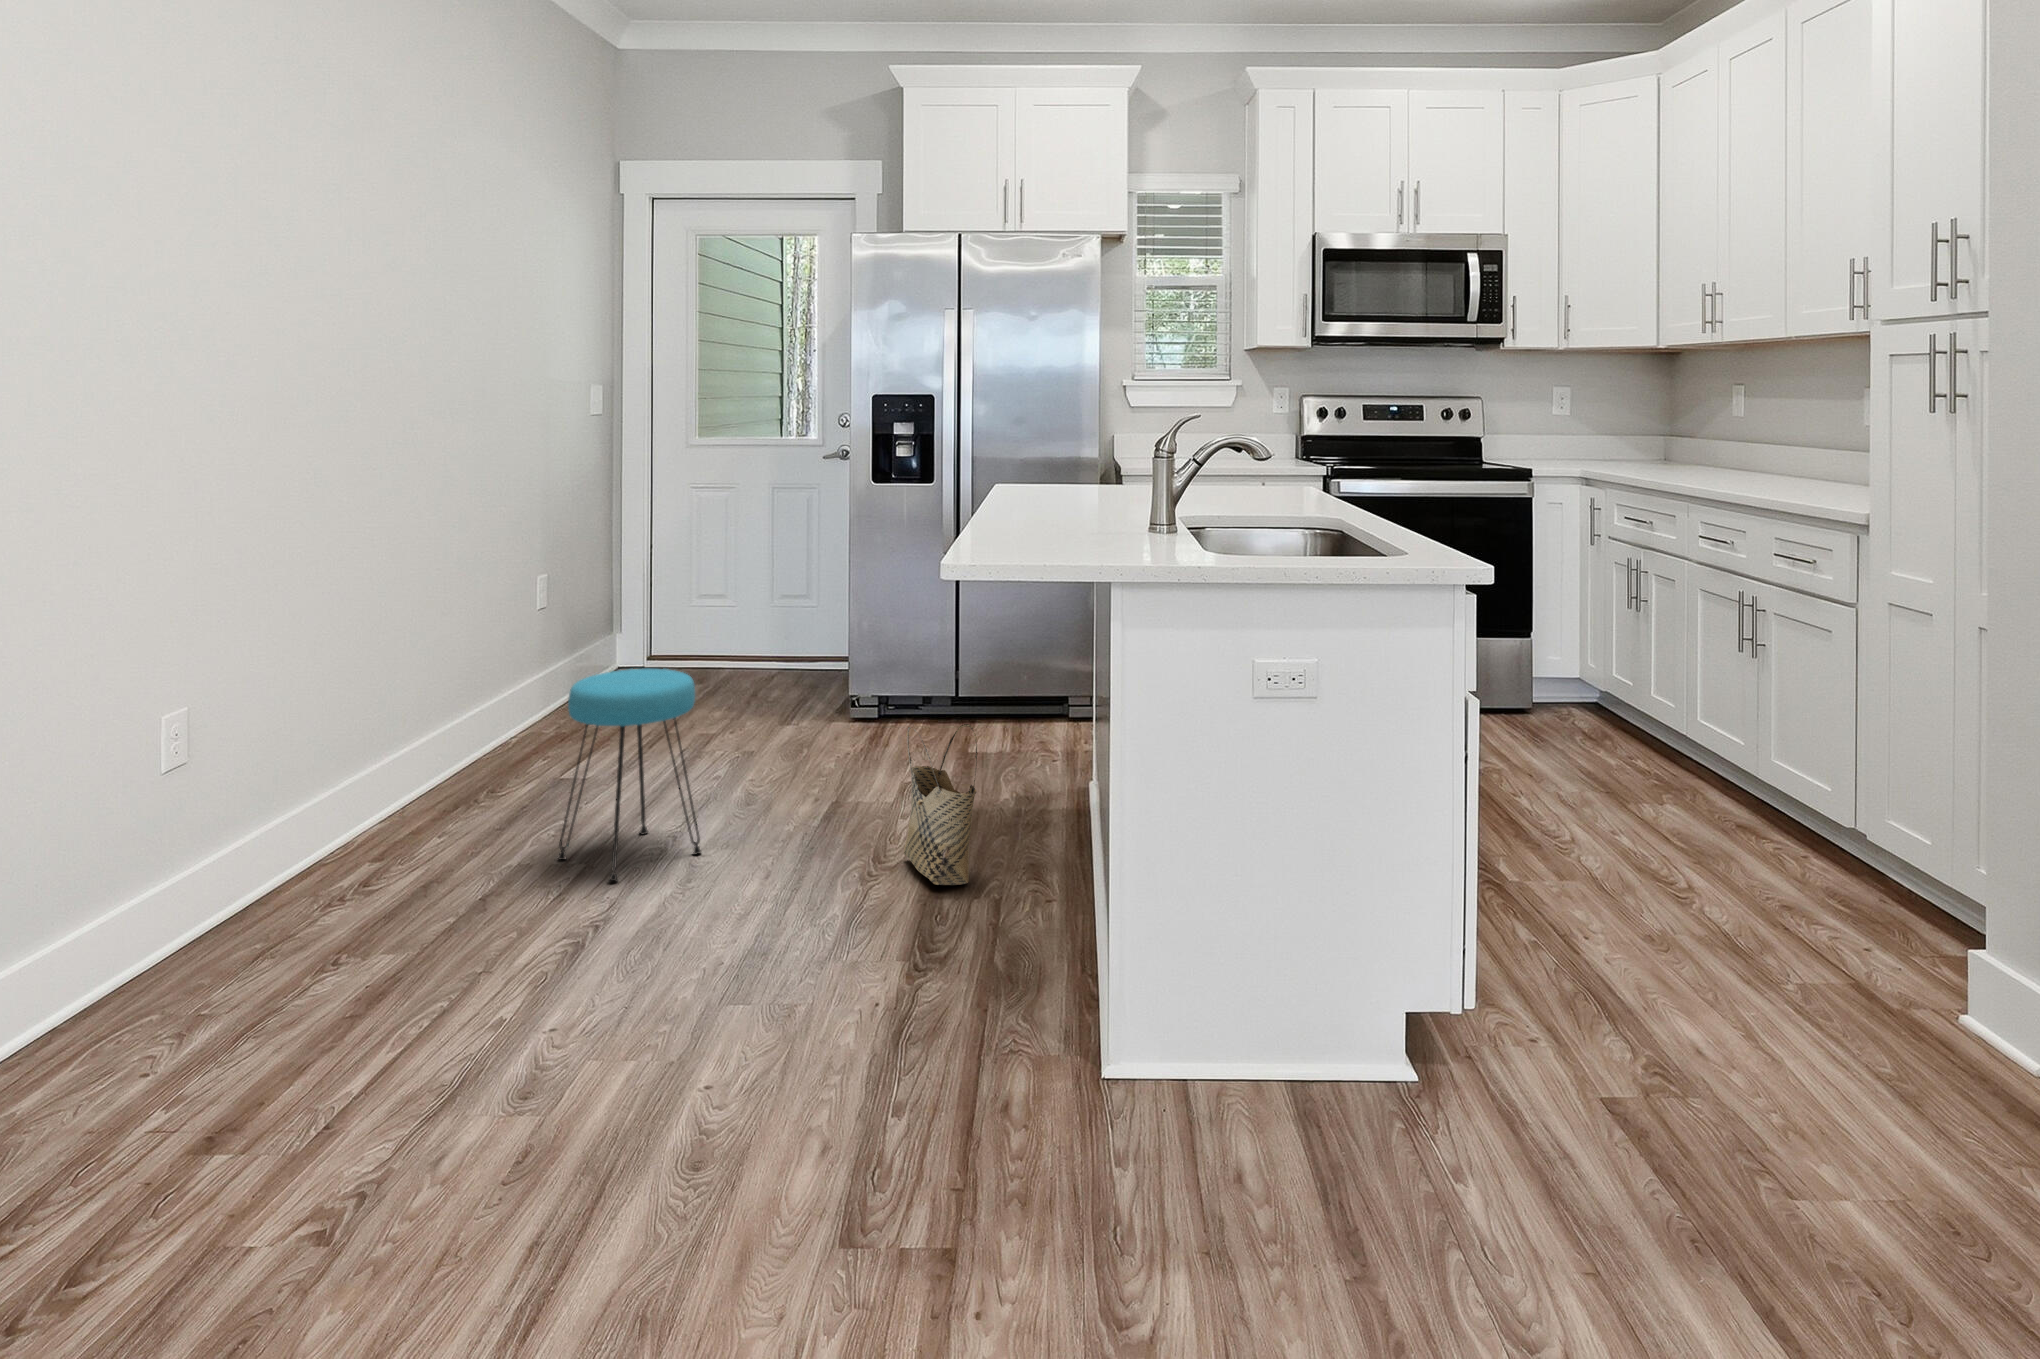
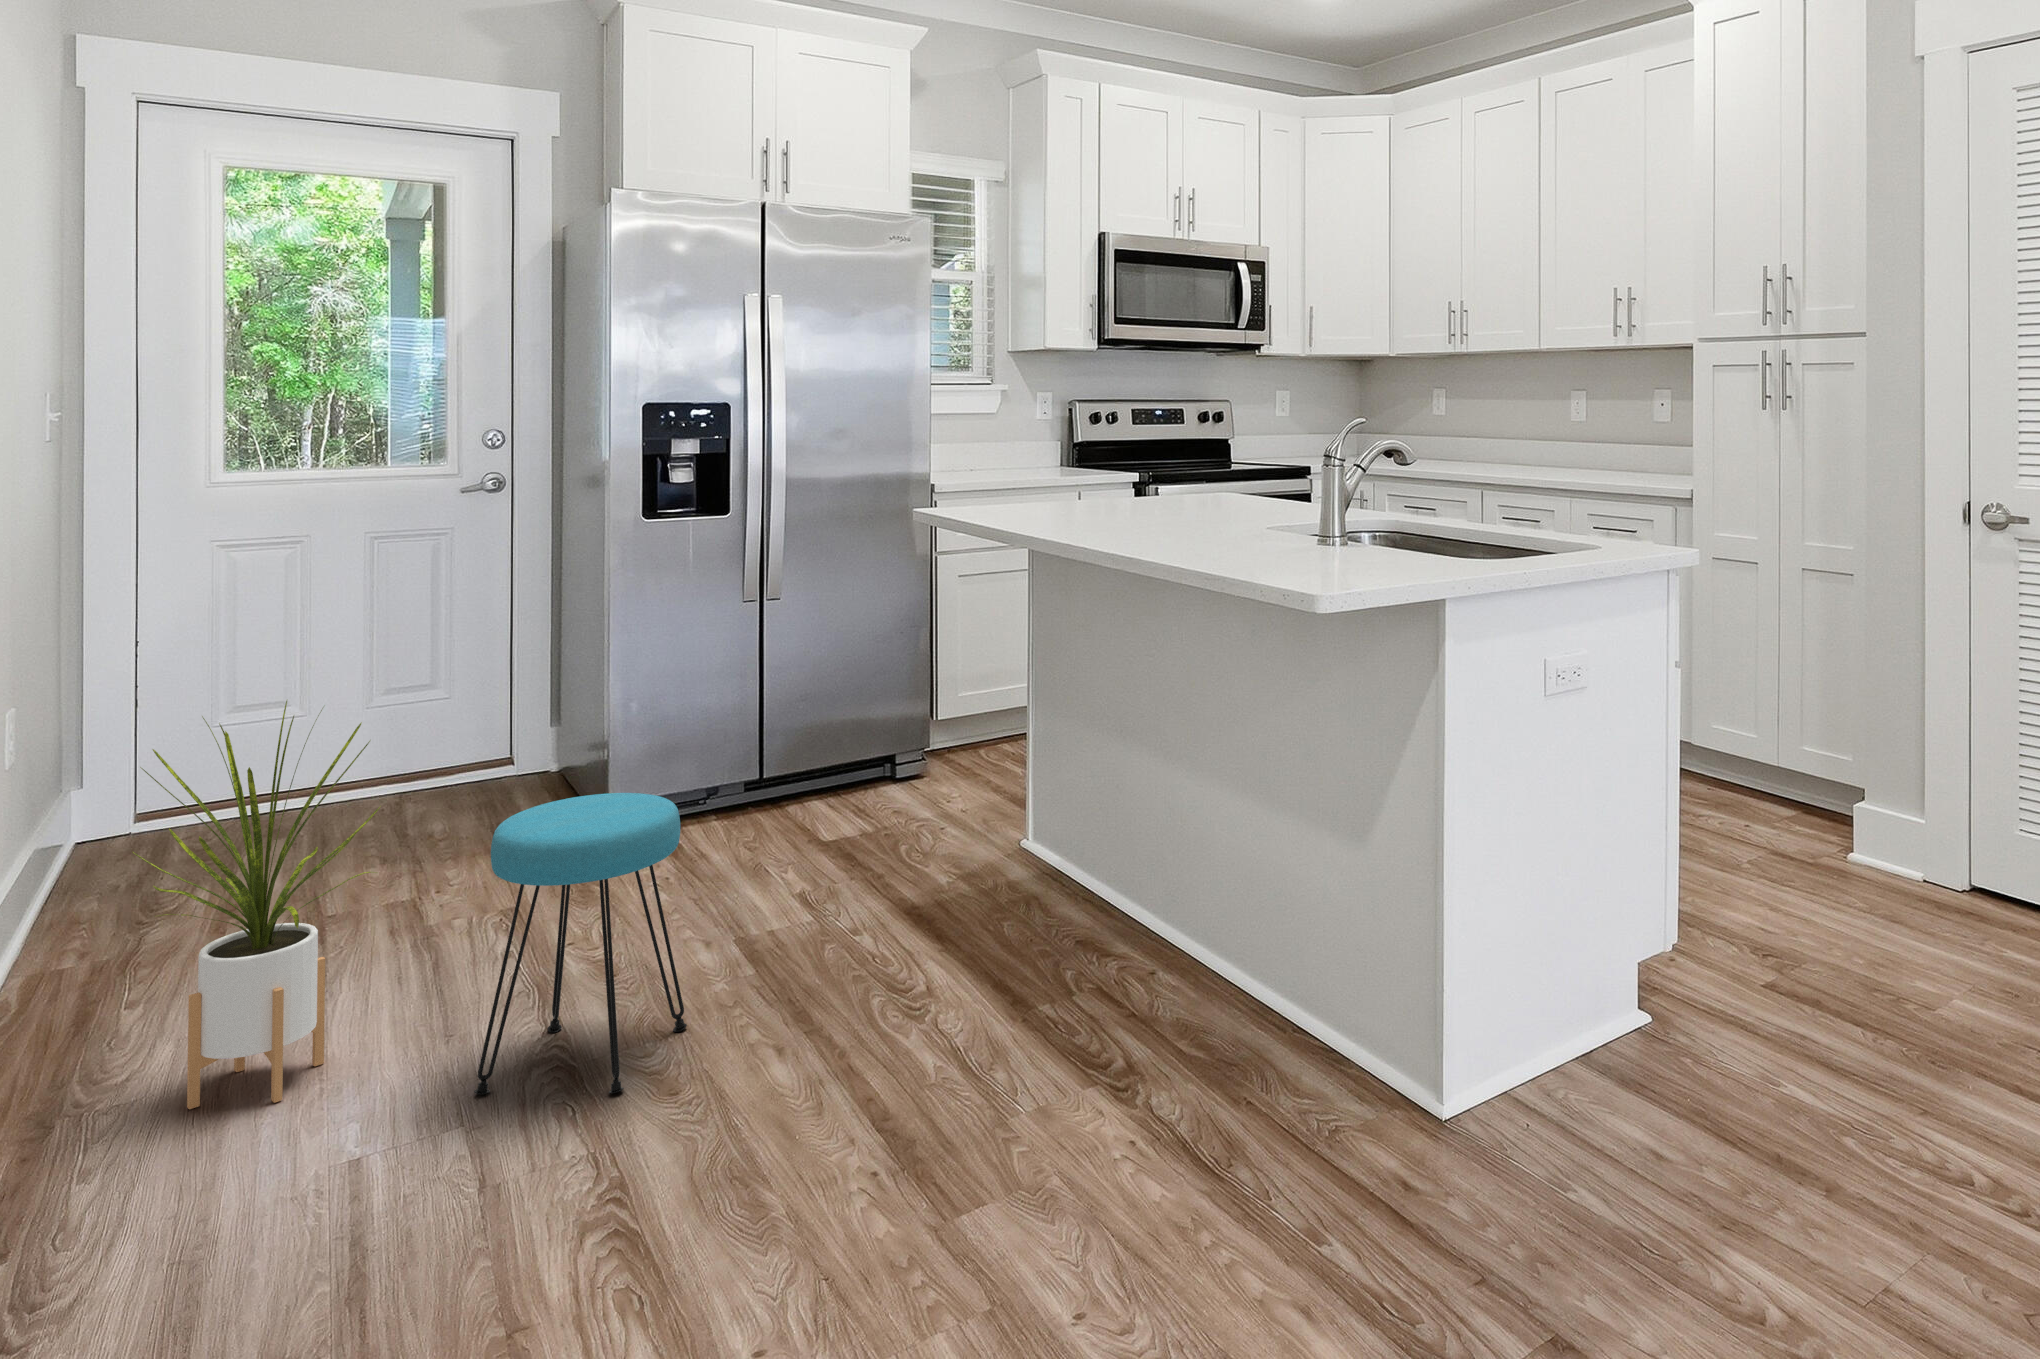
house plant: none [426,576,566,833] -> present [133,701,380,1109]
woven basket: present [904,724,977,885] -> none [954,787,1072,973]

